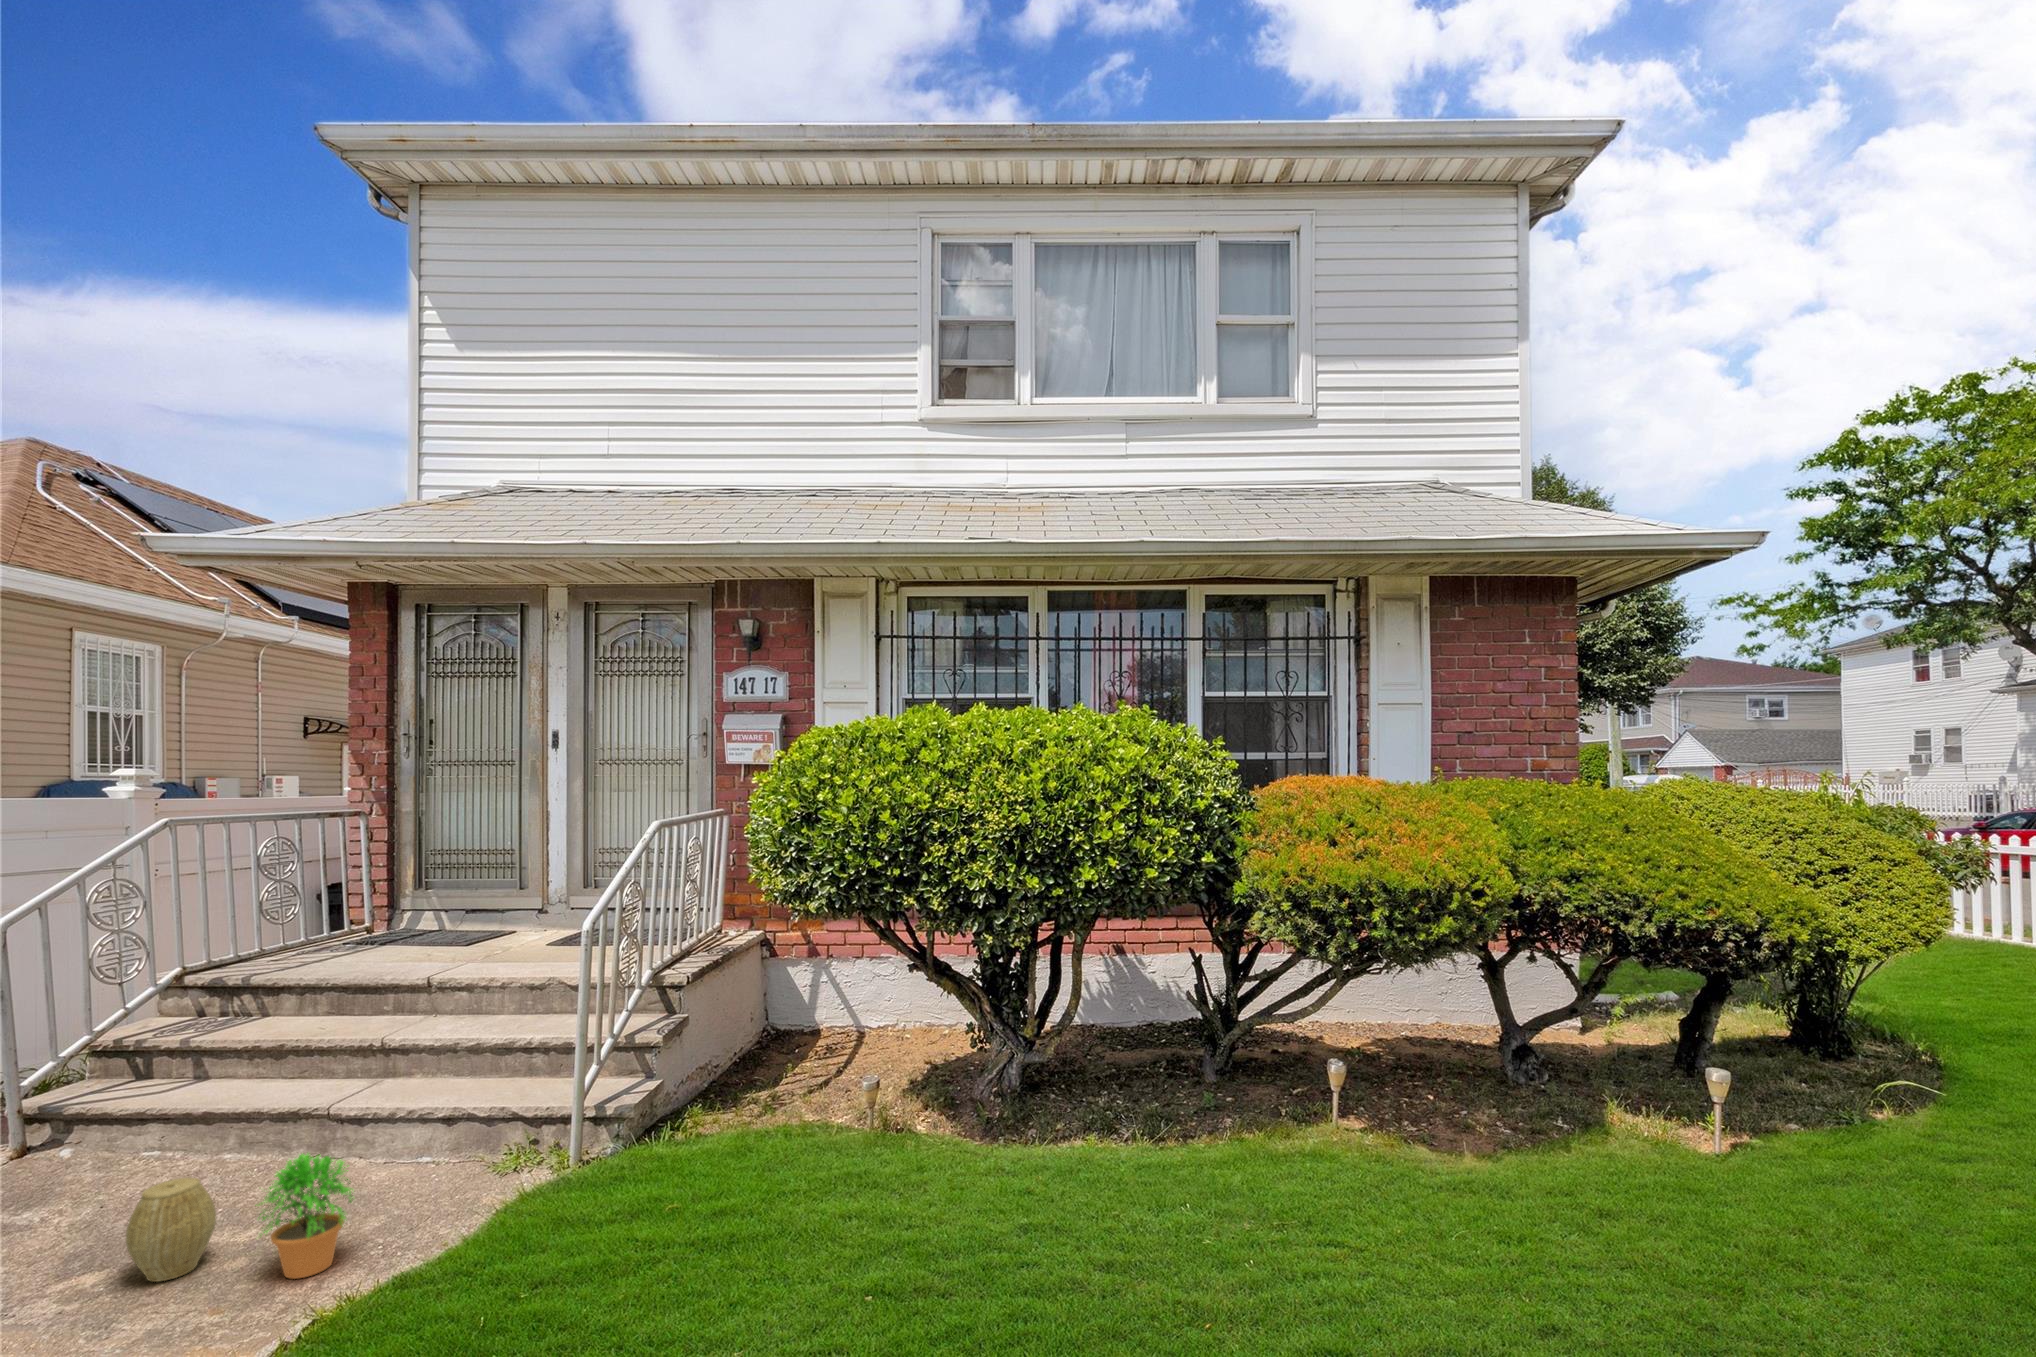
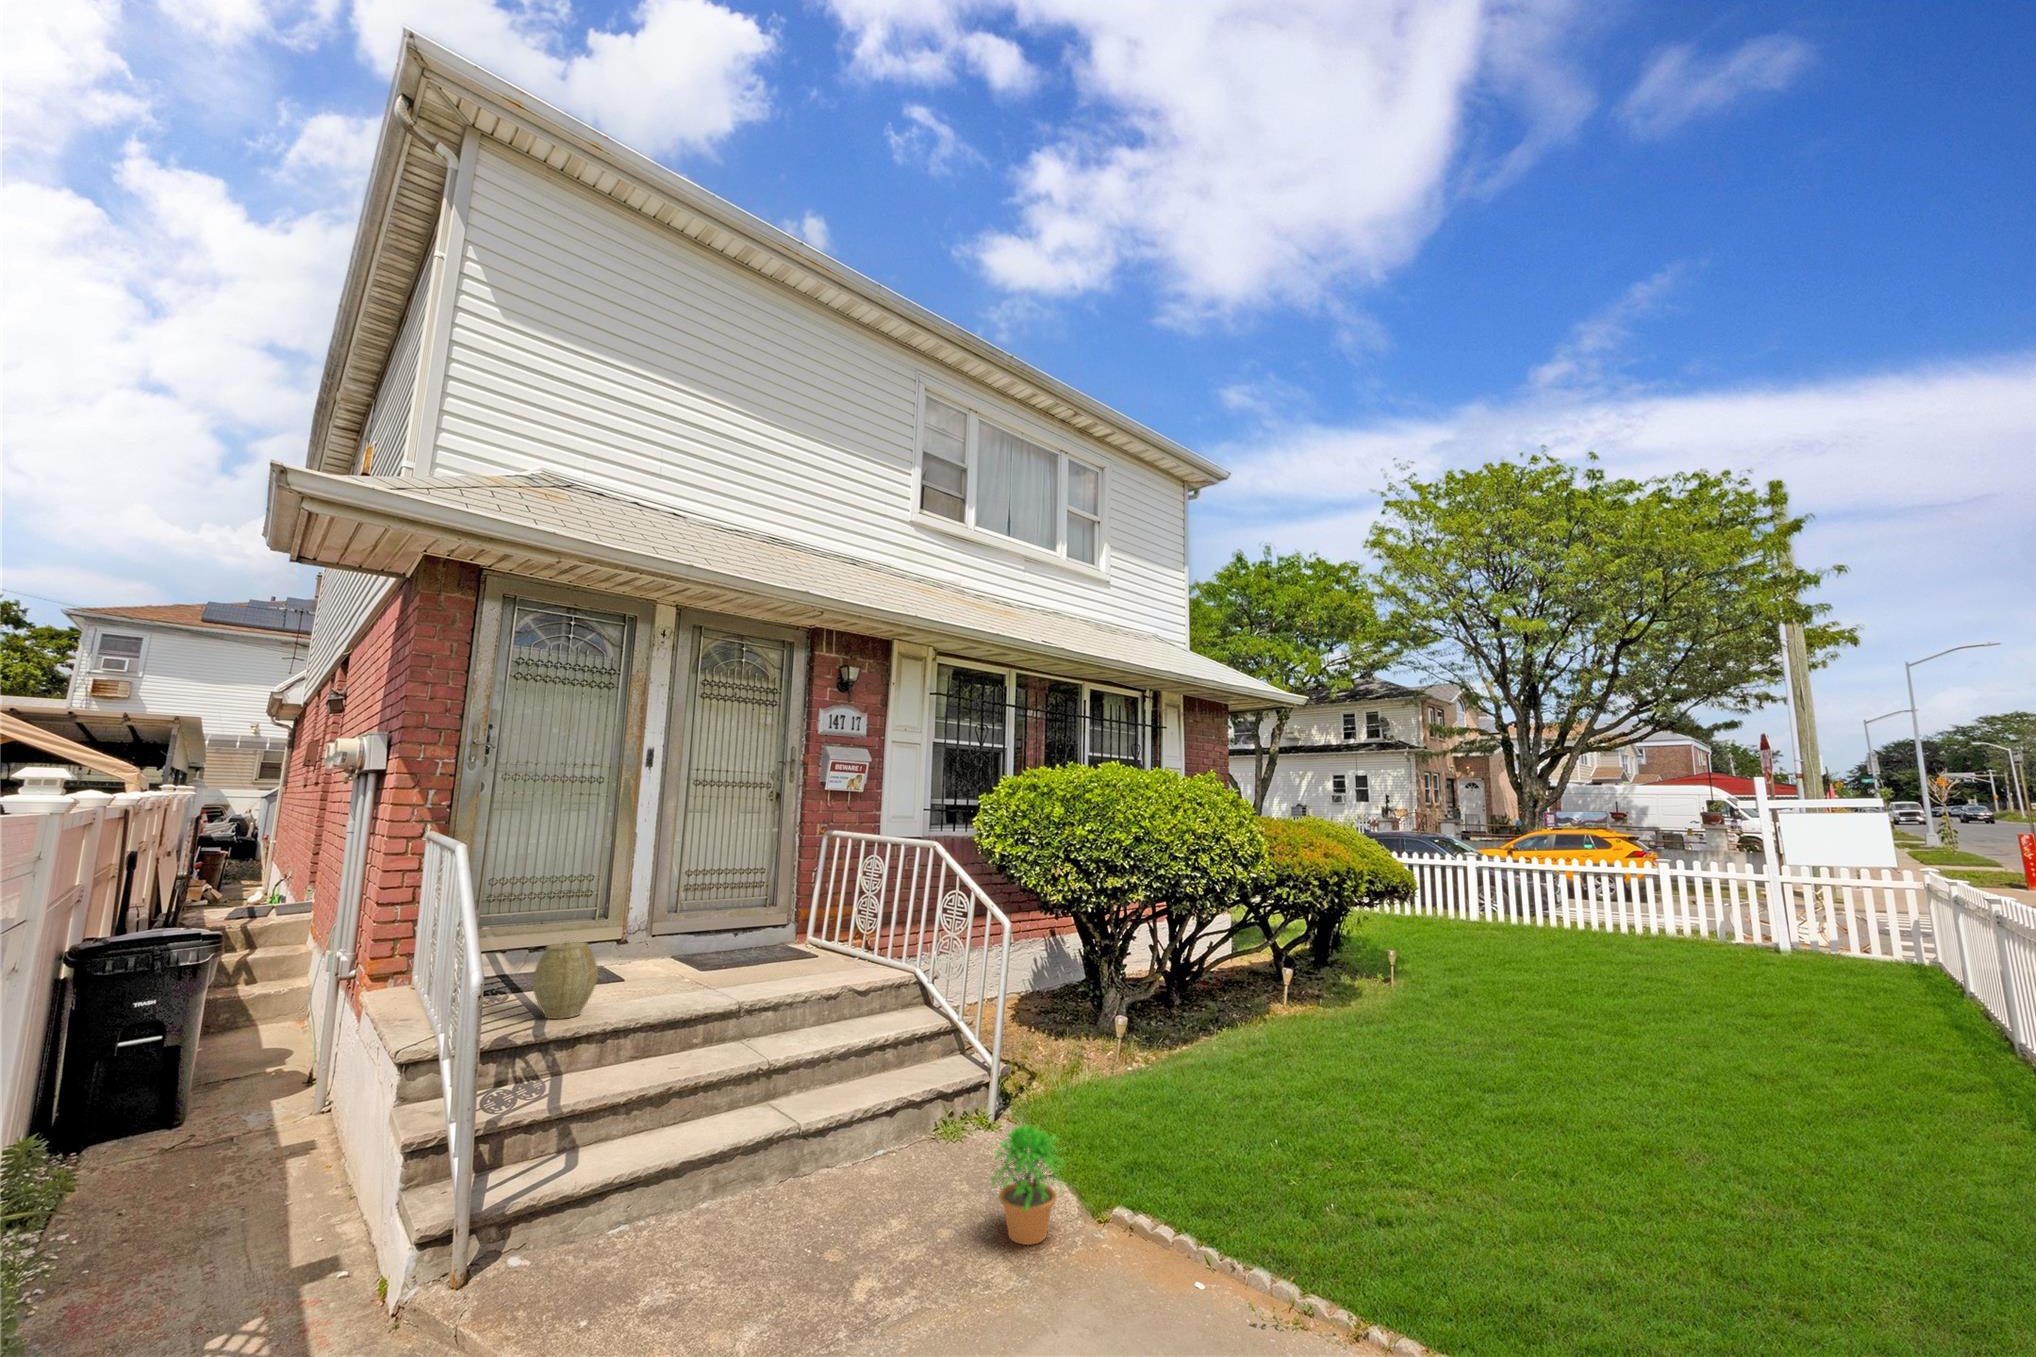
woven basket: present [126,1178,216,1282] -> present [533,941,598,1019]

